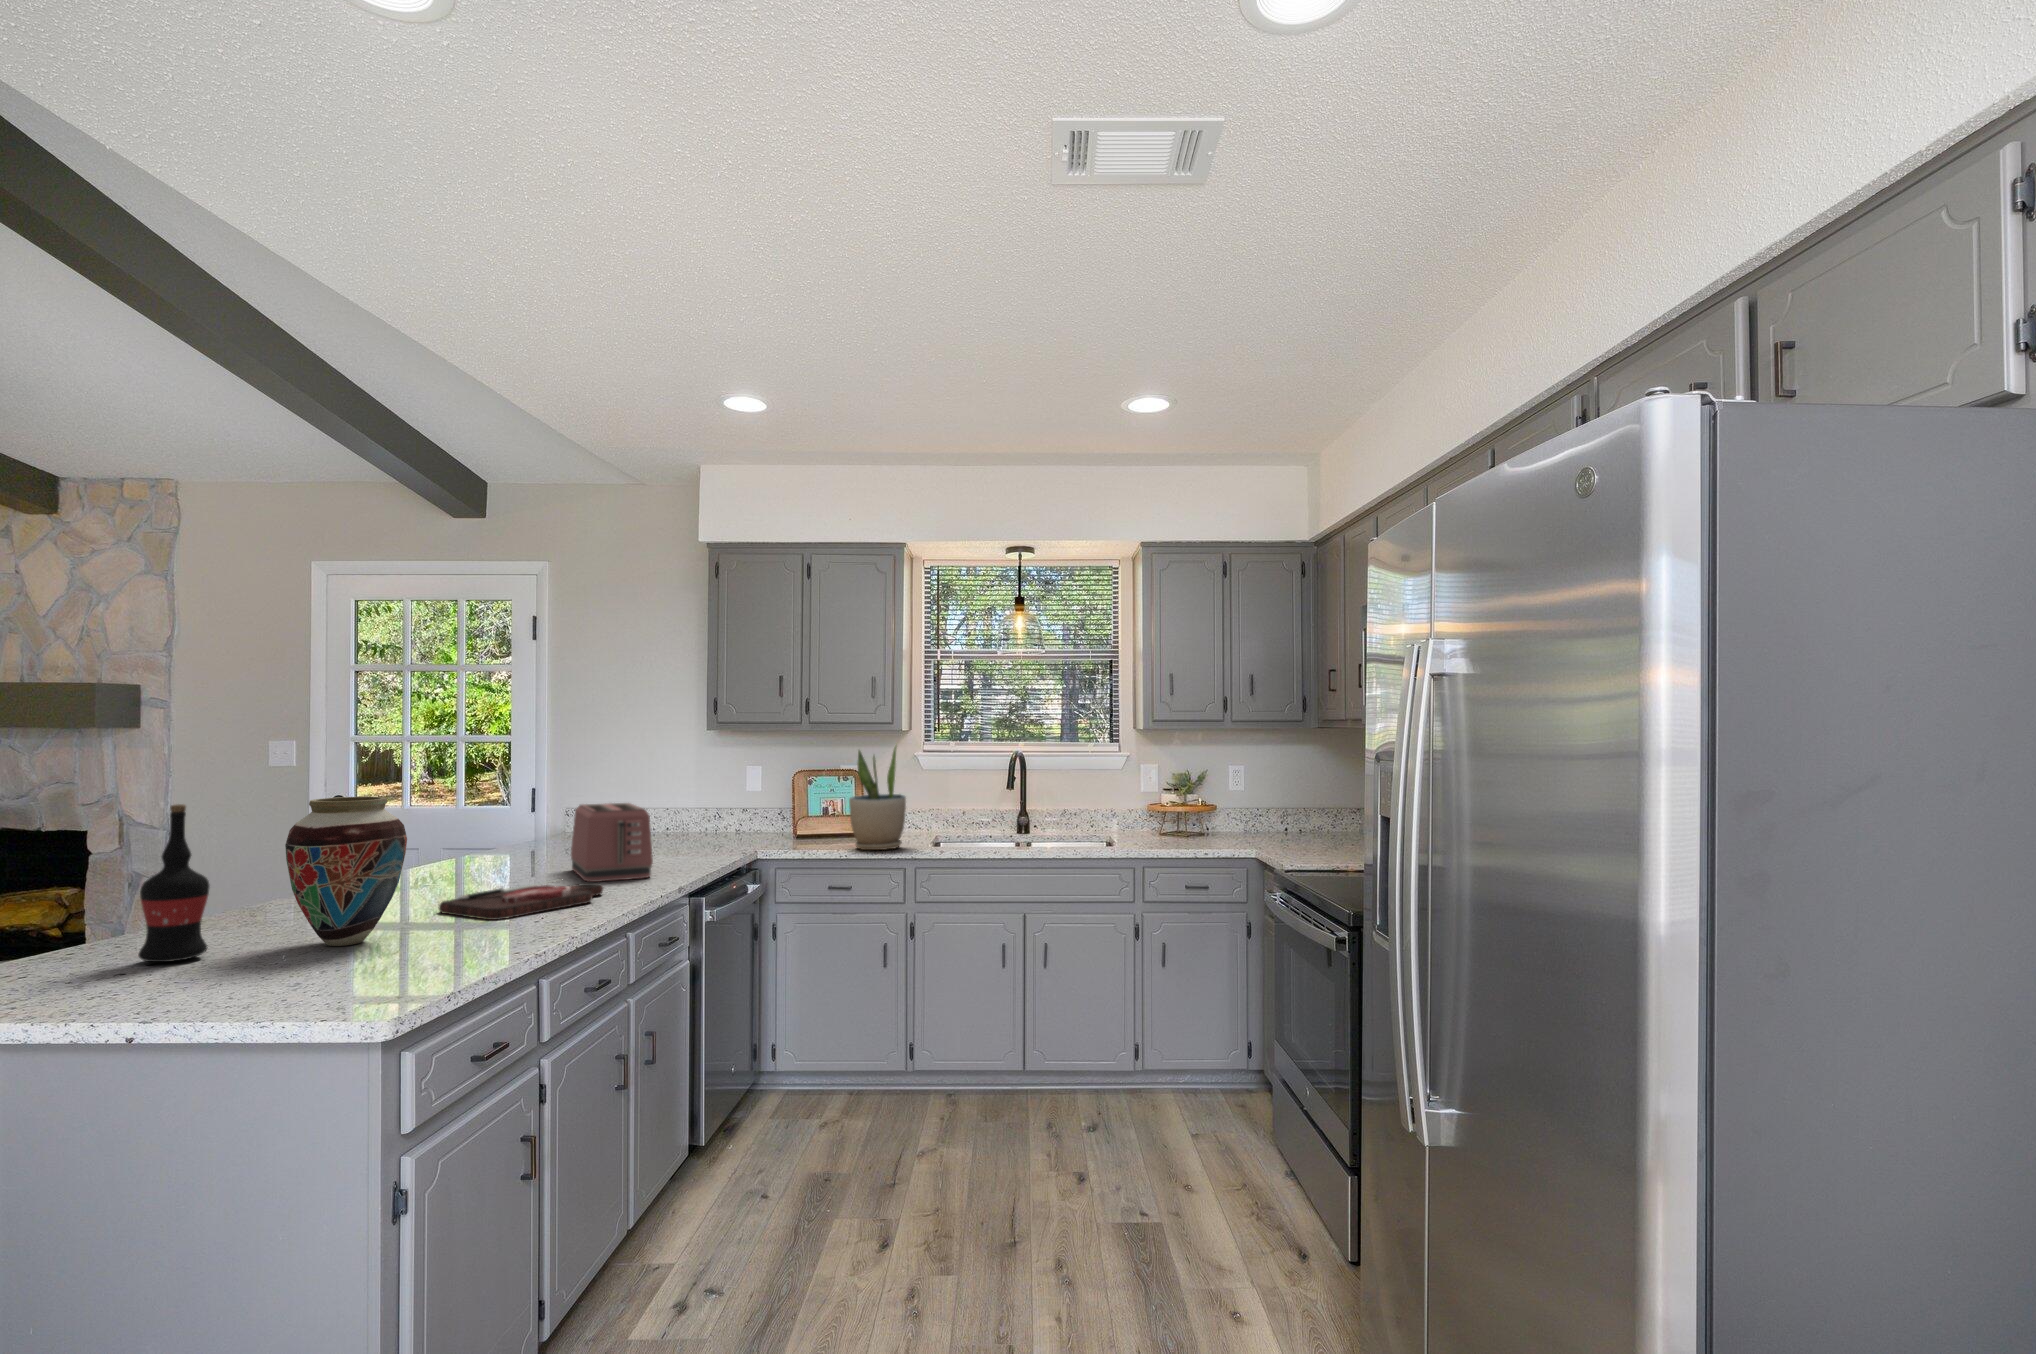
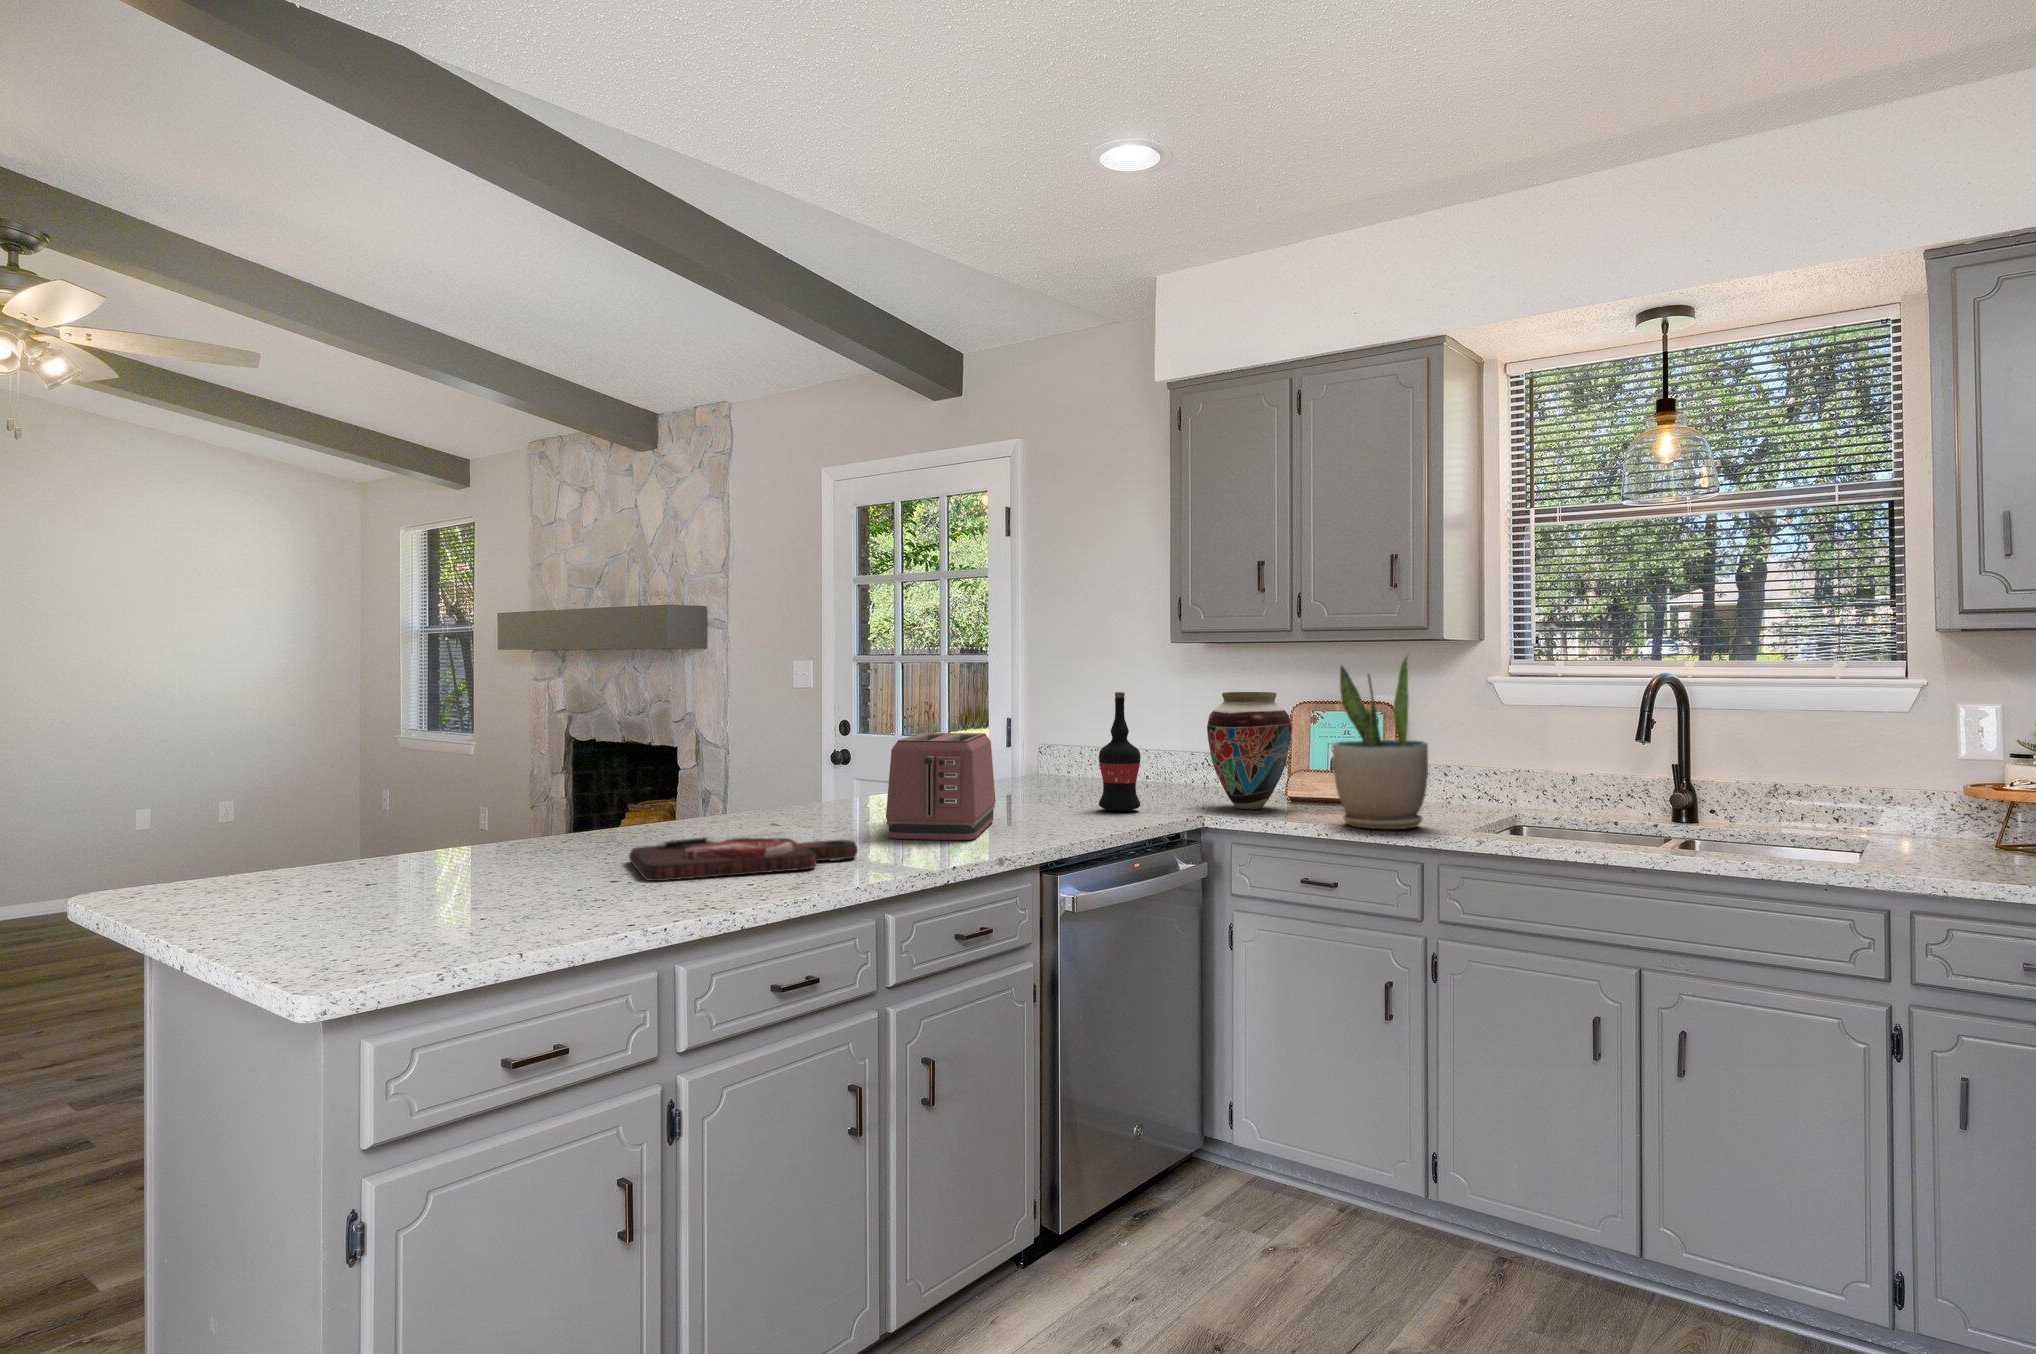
vase: present [285,797,407,946] -> present [1207,692,1292,809]
wine bottle: present [138,804,210,962] -> present [1099,692,1141,811]

